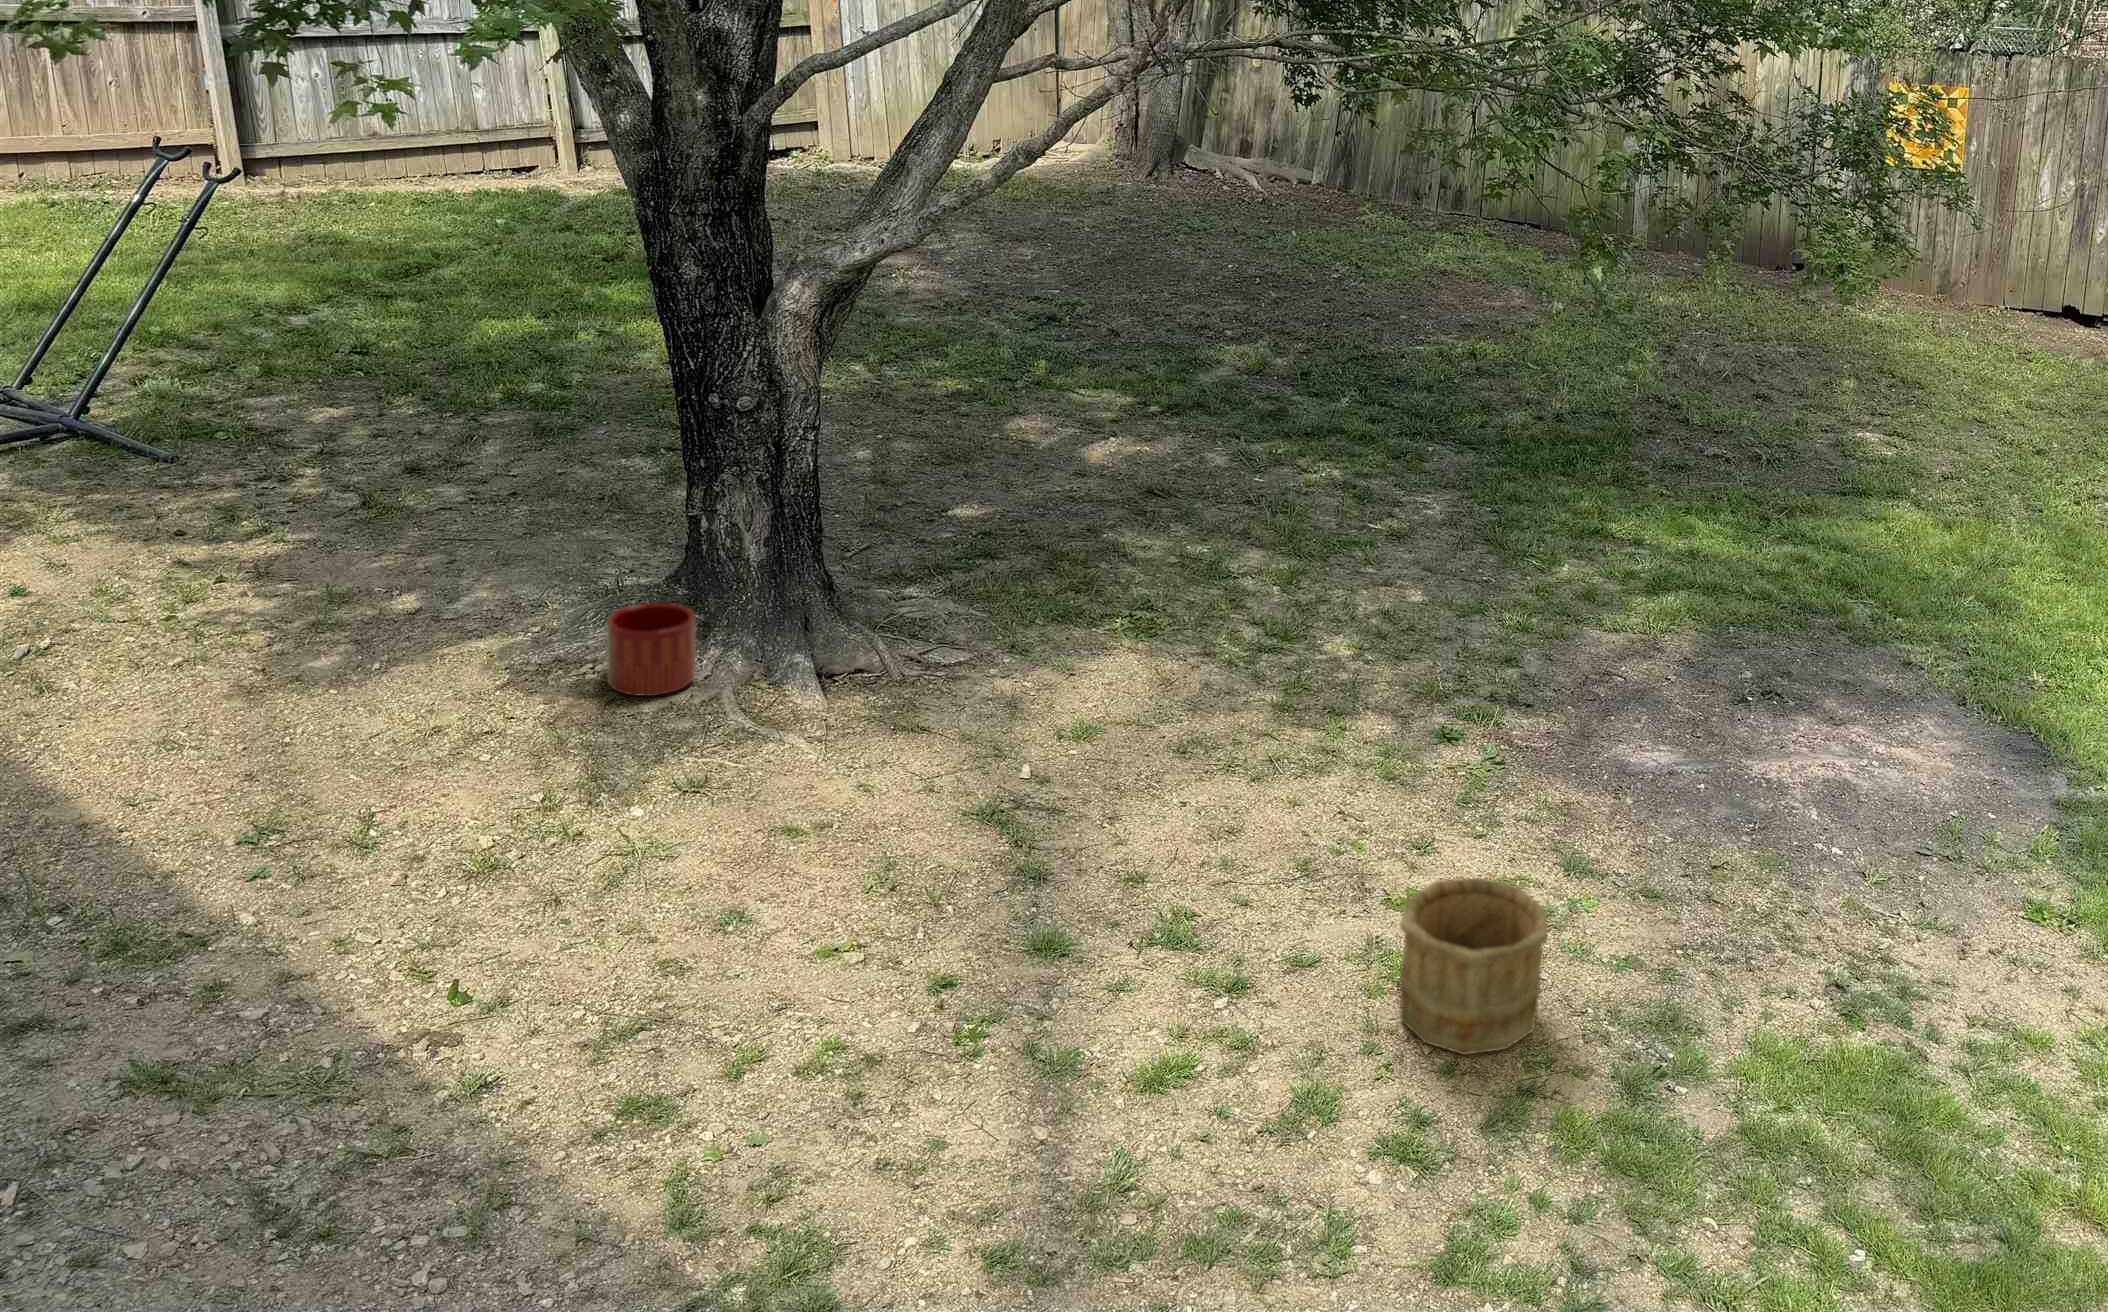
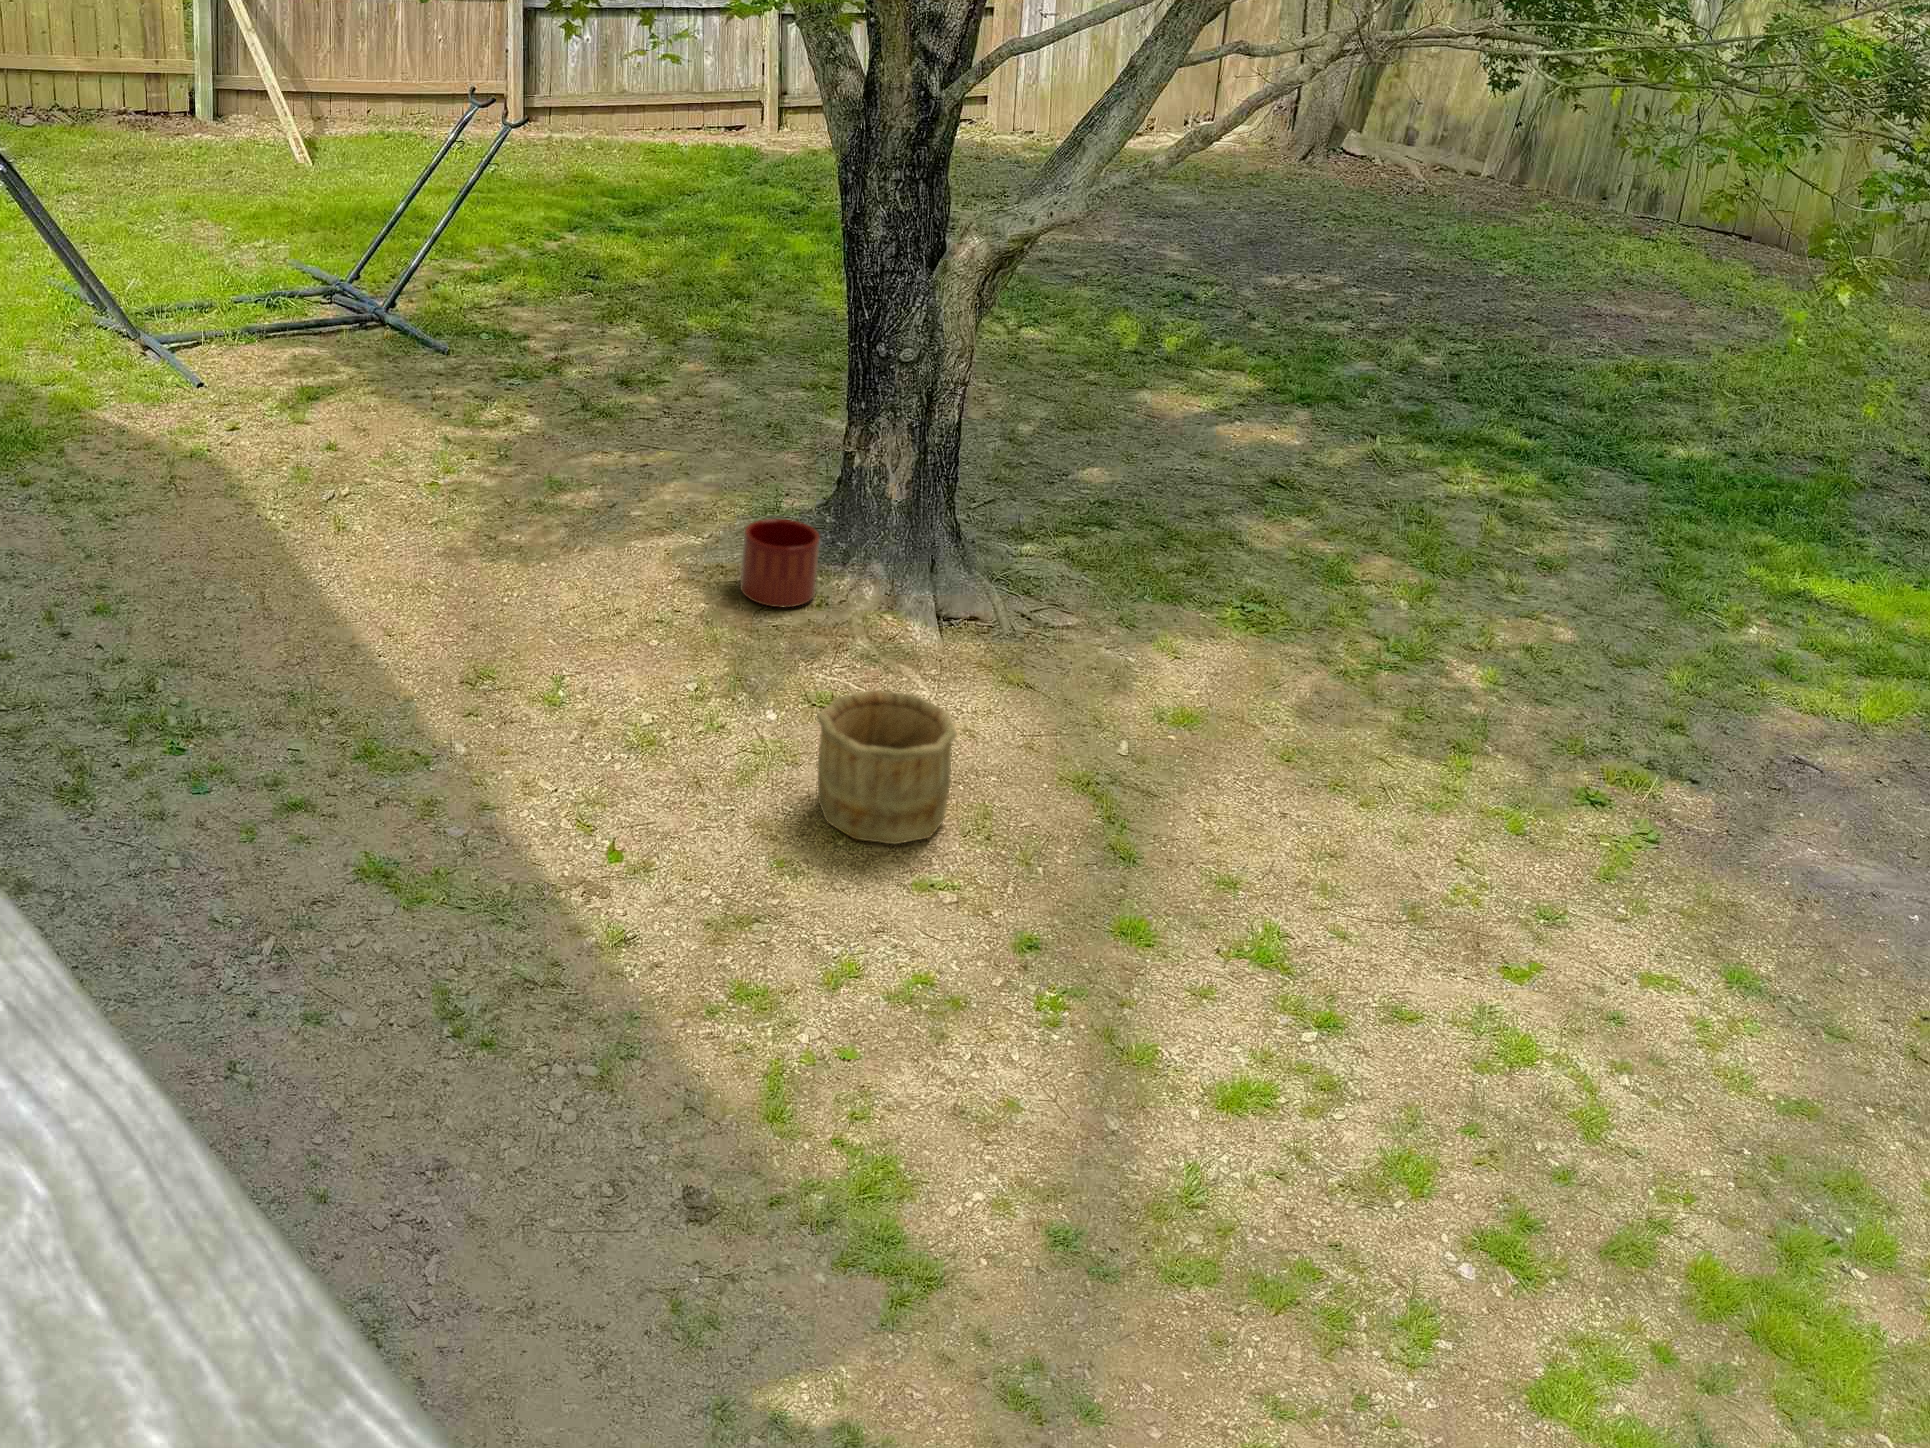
wooden bucket: present [1400,878,1548,1055] -> present [817,690,957,844]

